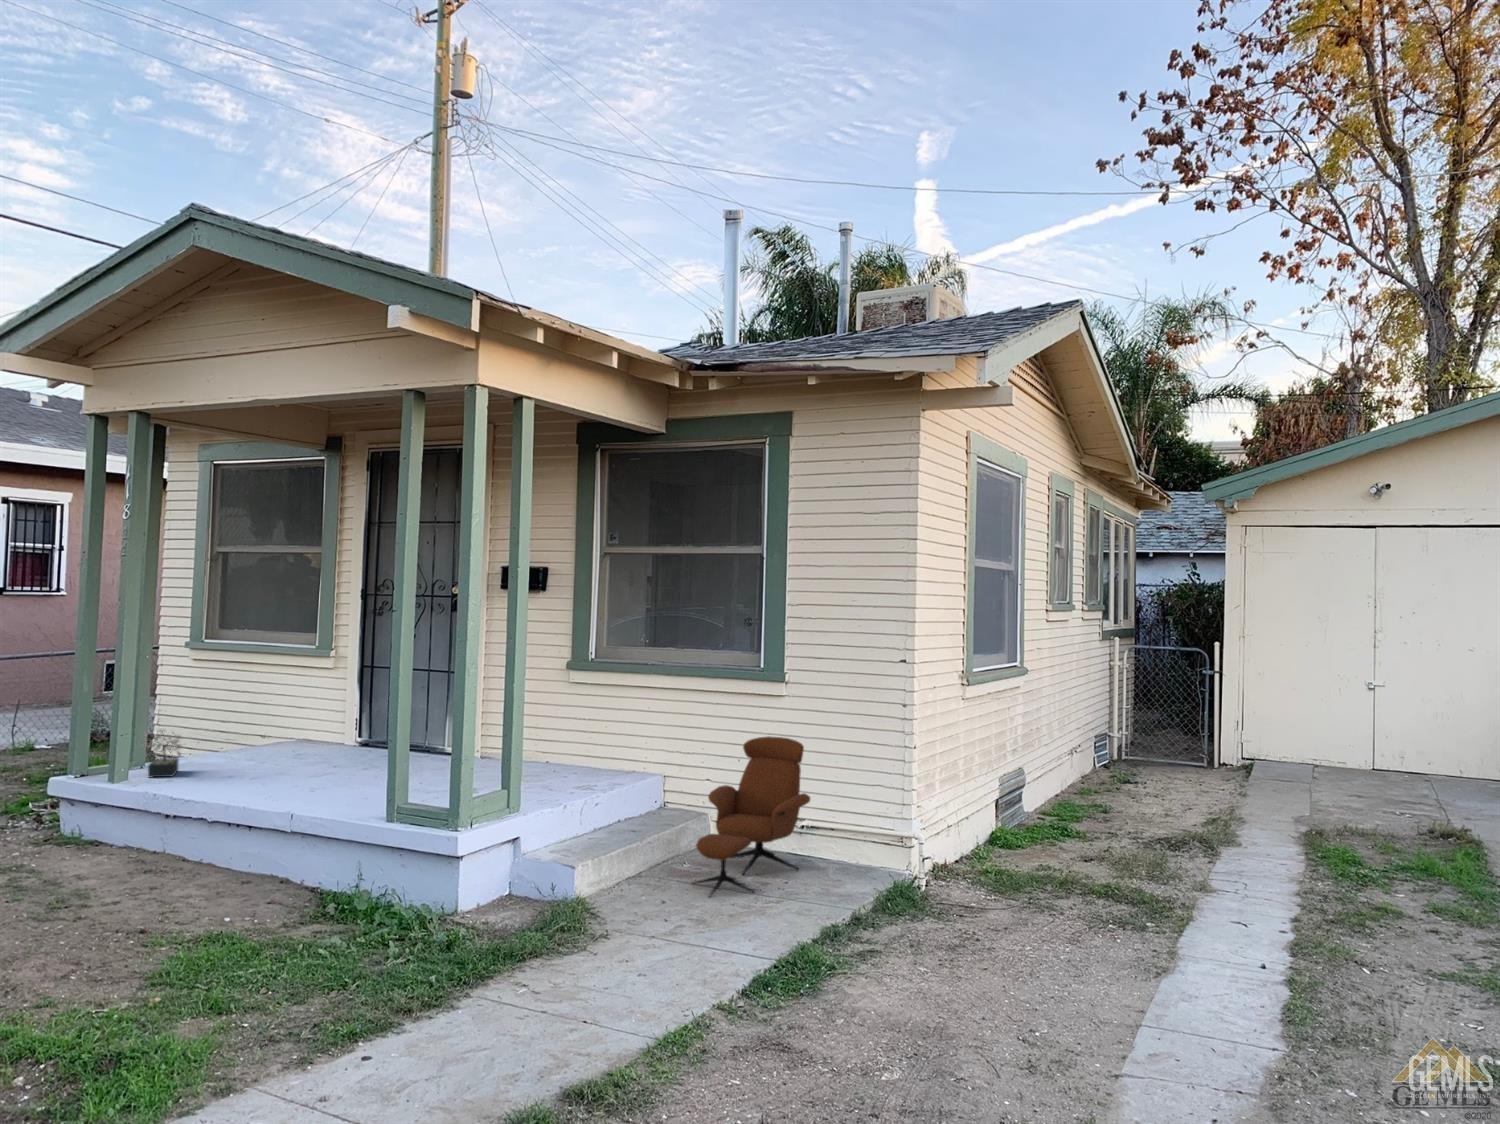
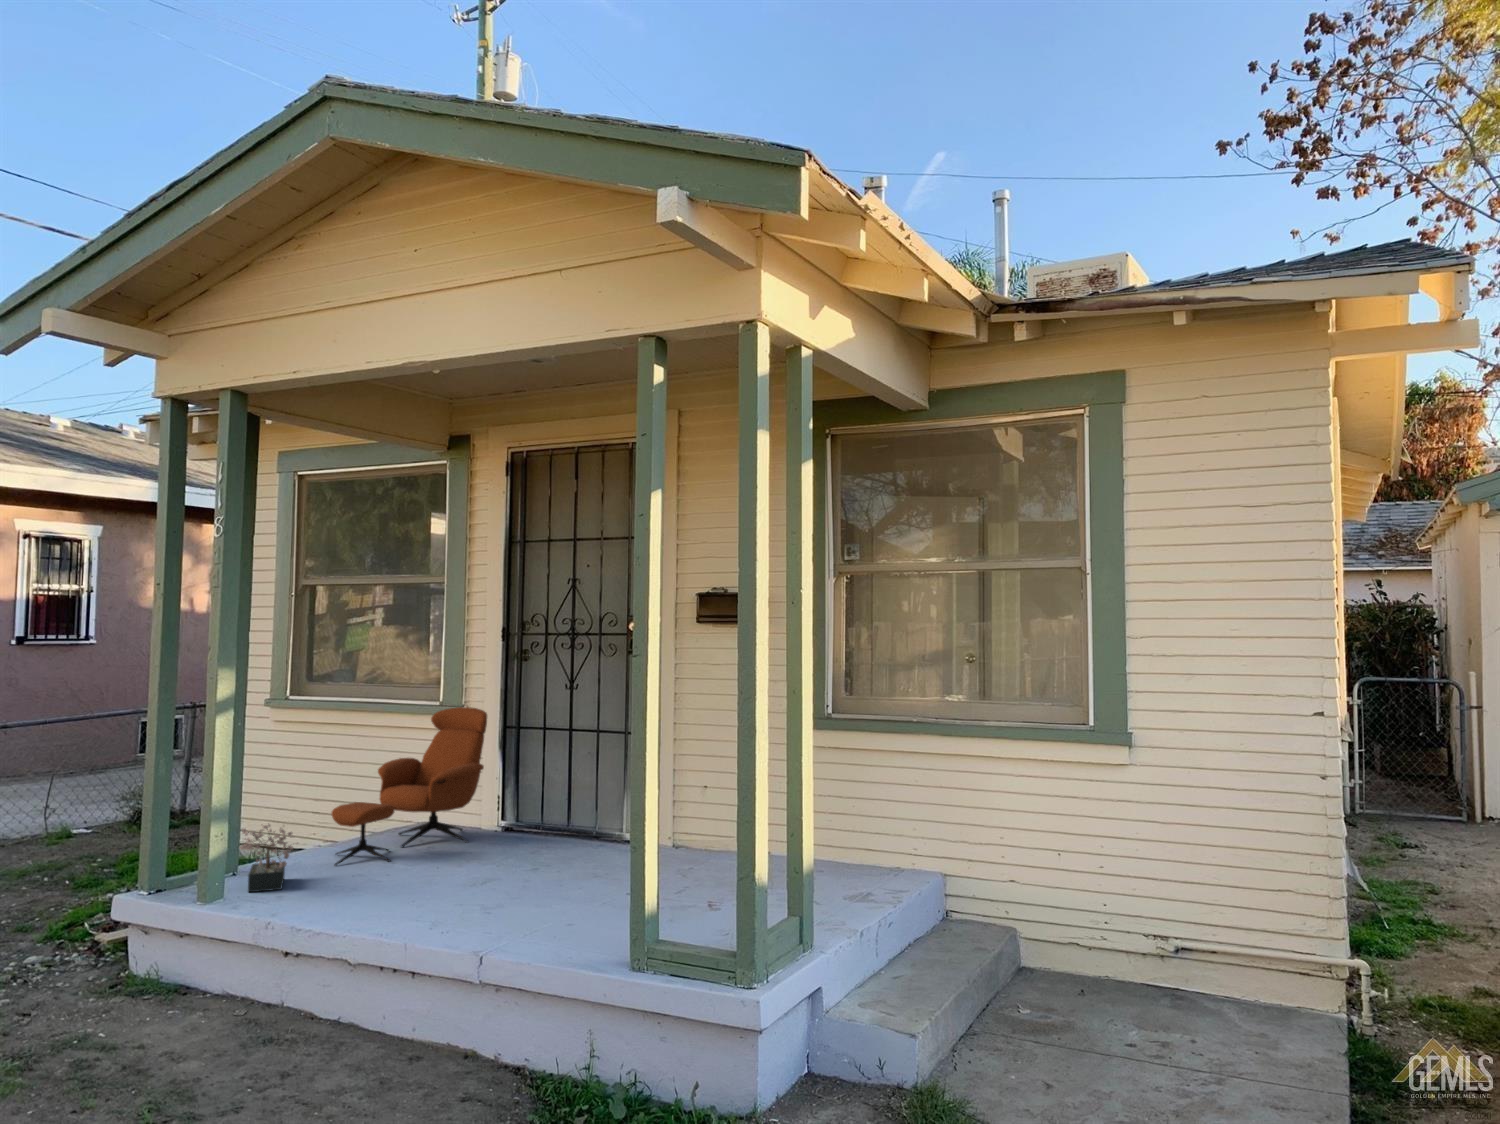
lounge chair: present [692,736,810,897] -> present [332,707,487,865]

